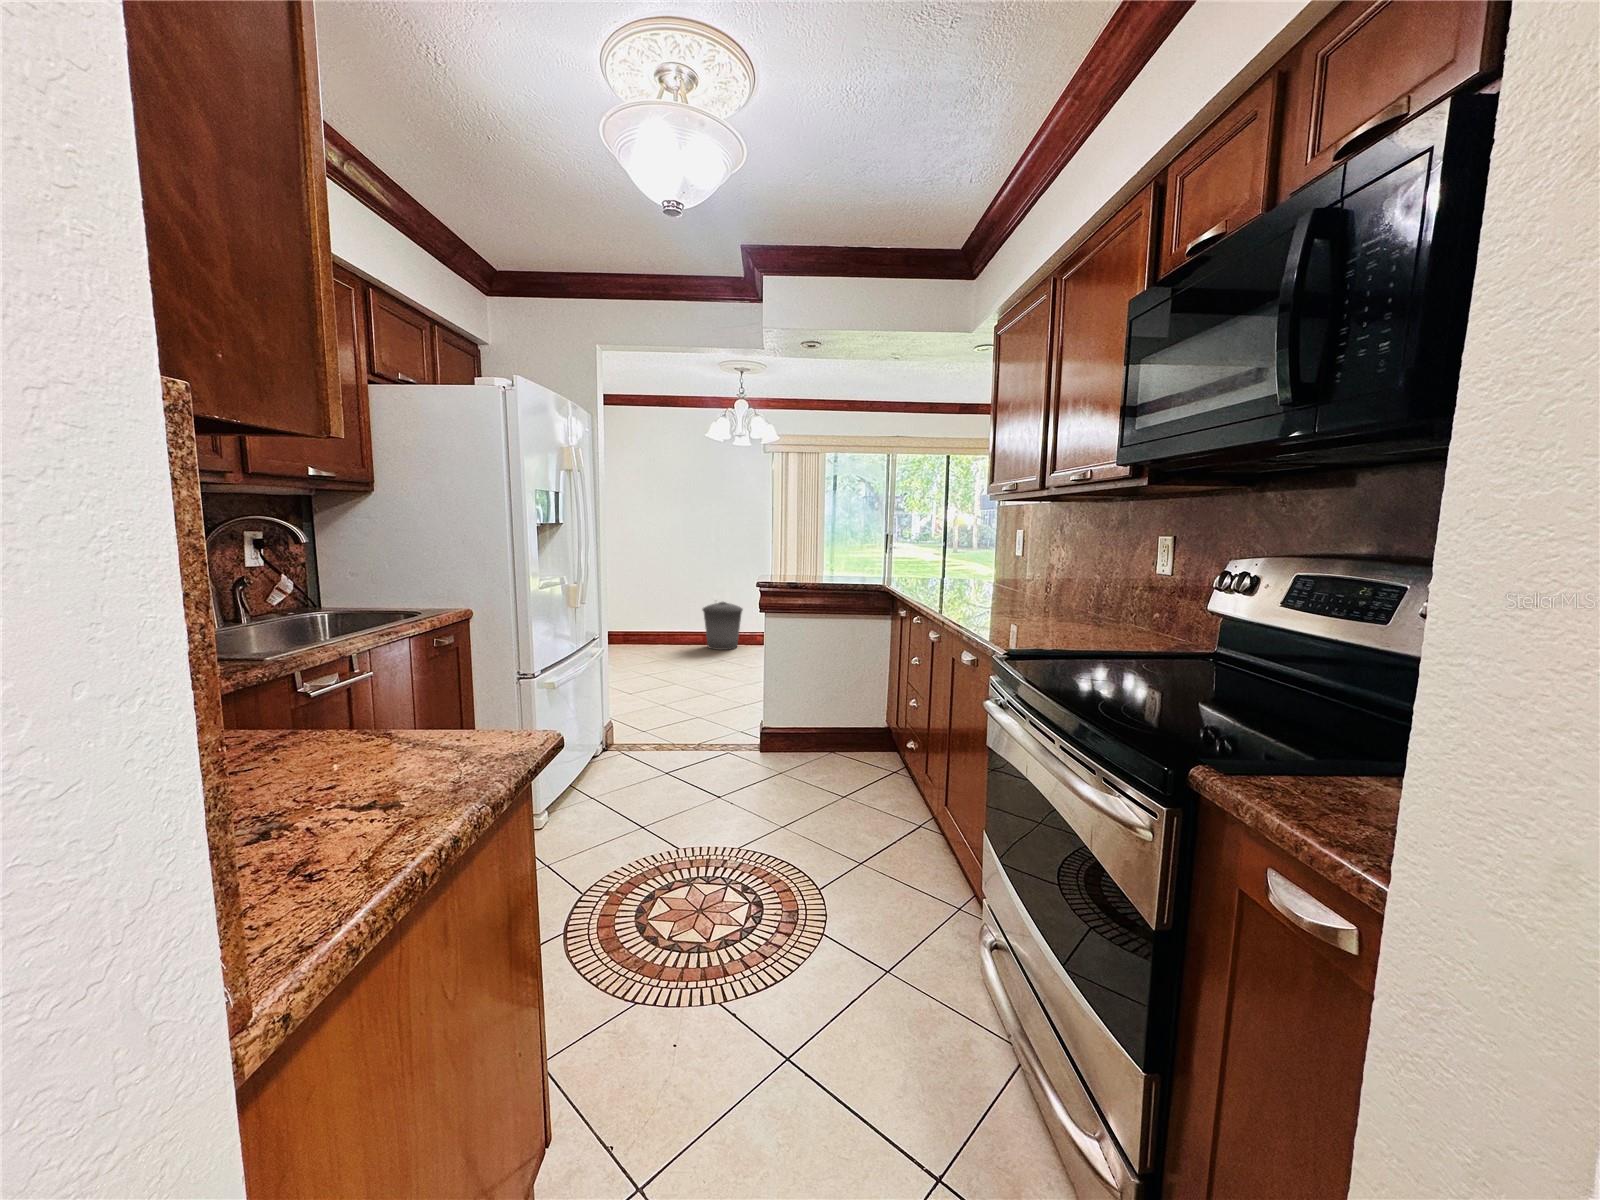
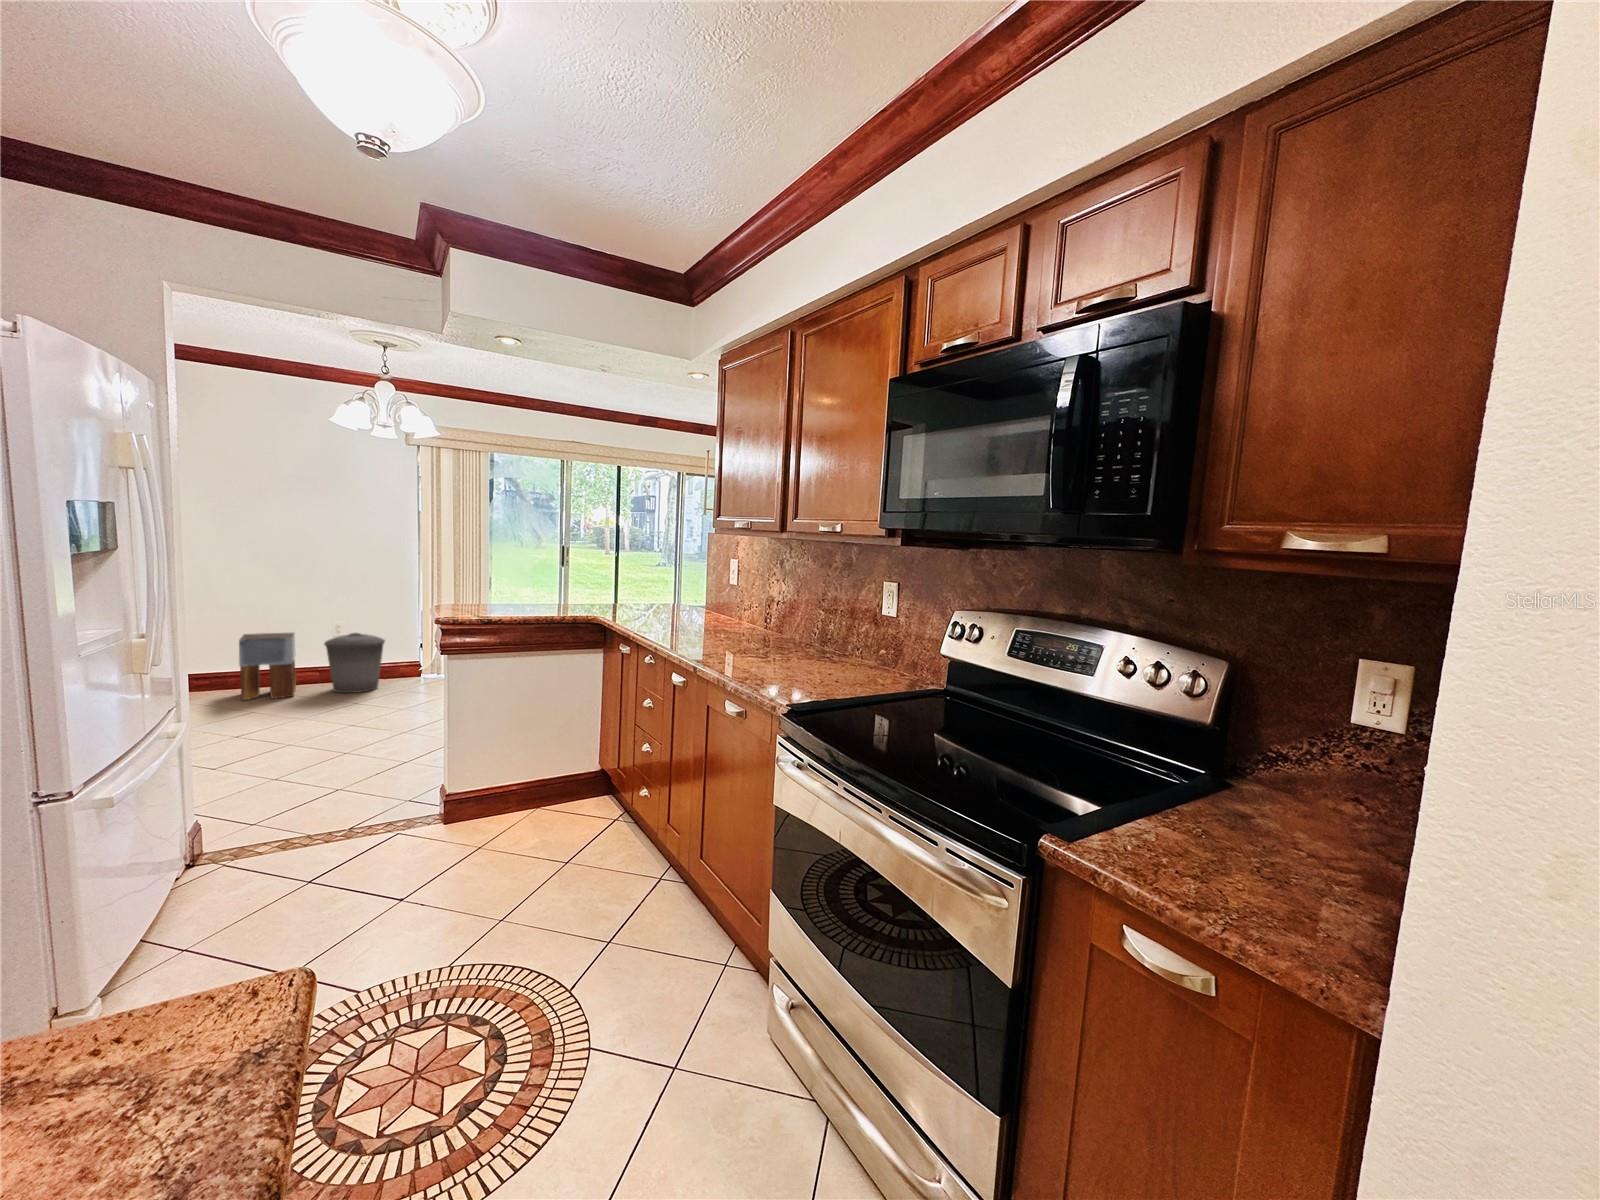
stool: none [650,600,685,649] -> present [239,633,296,701]

